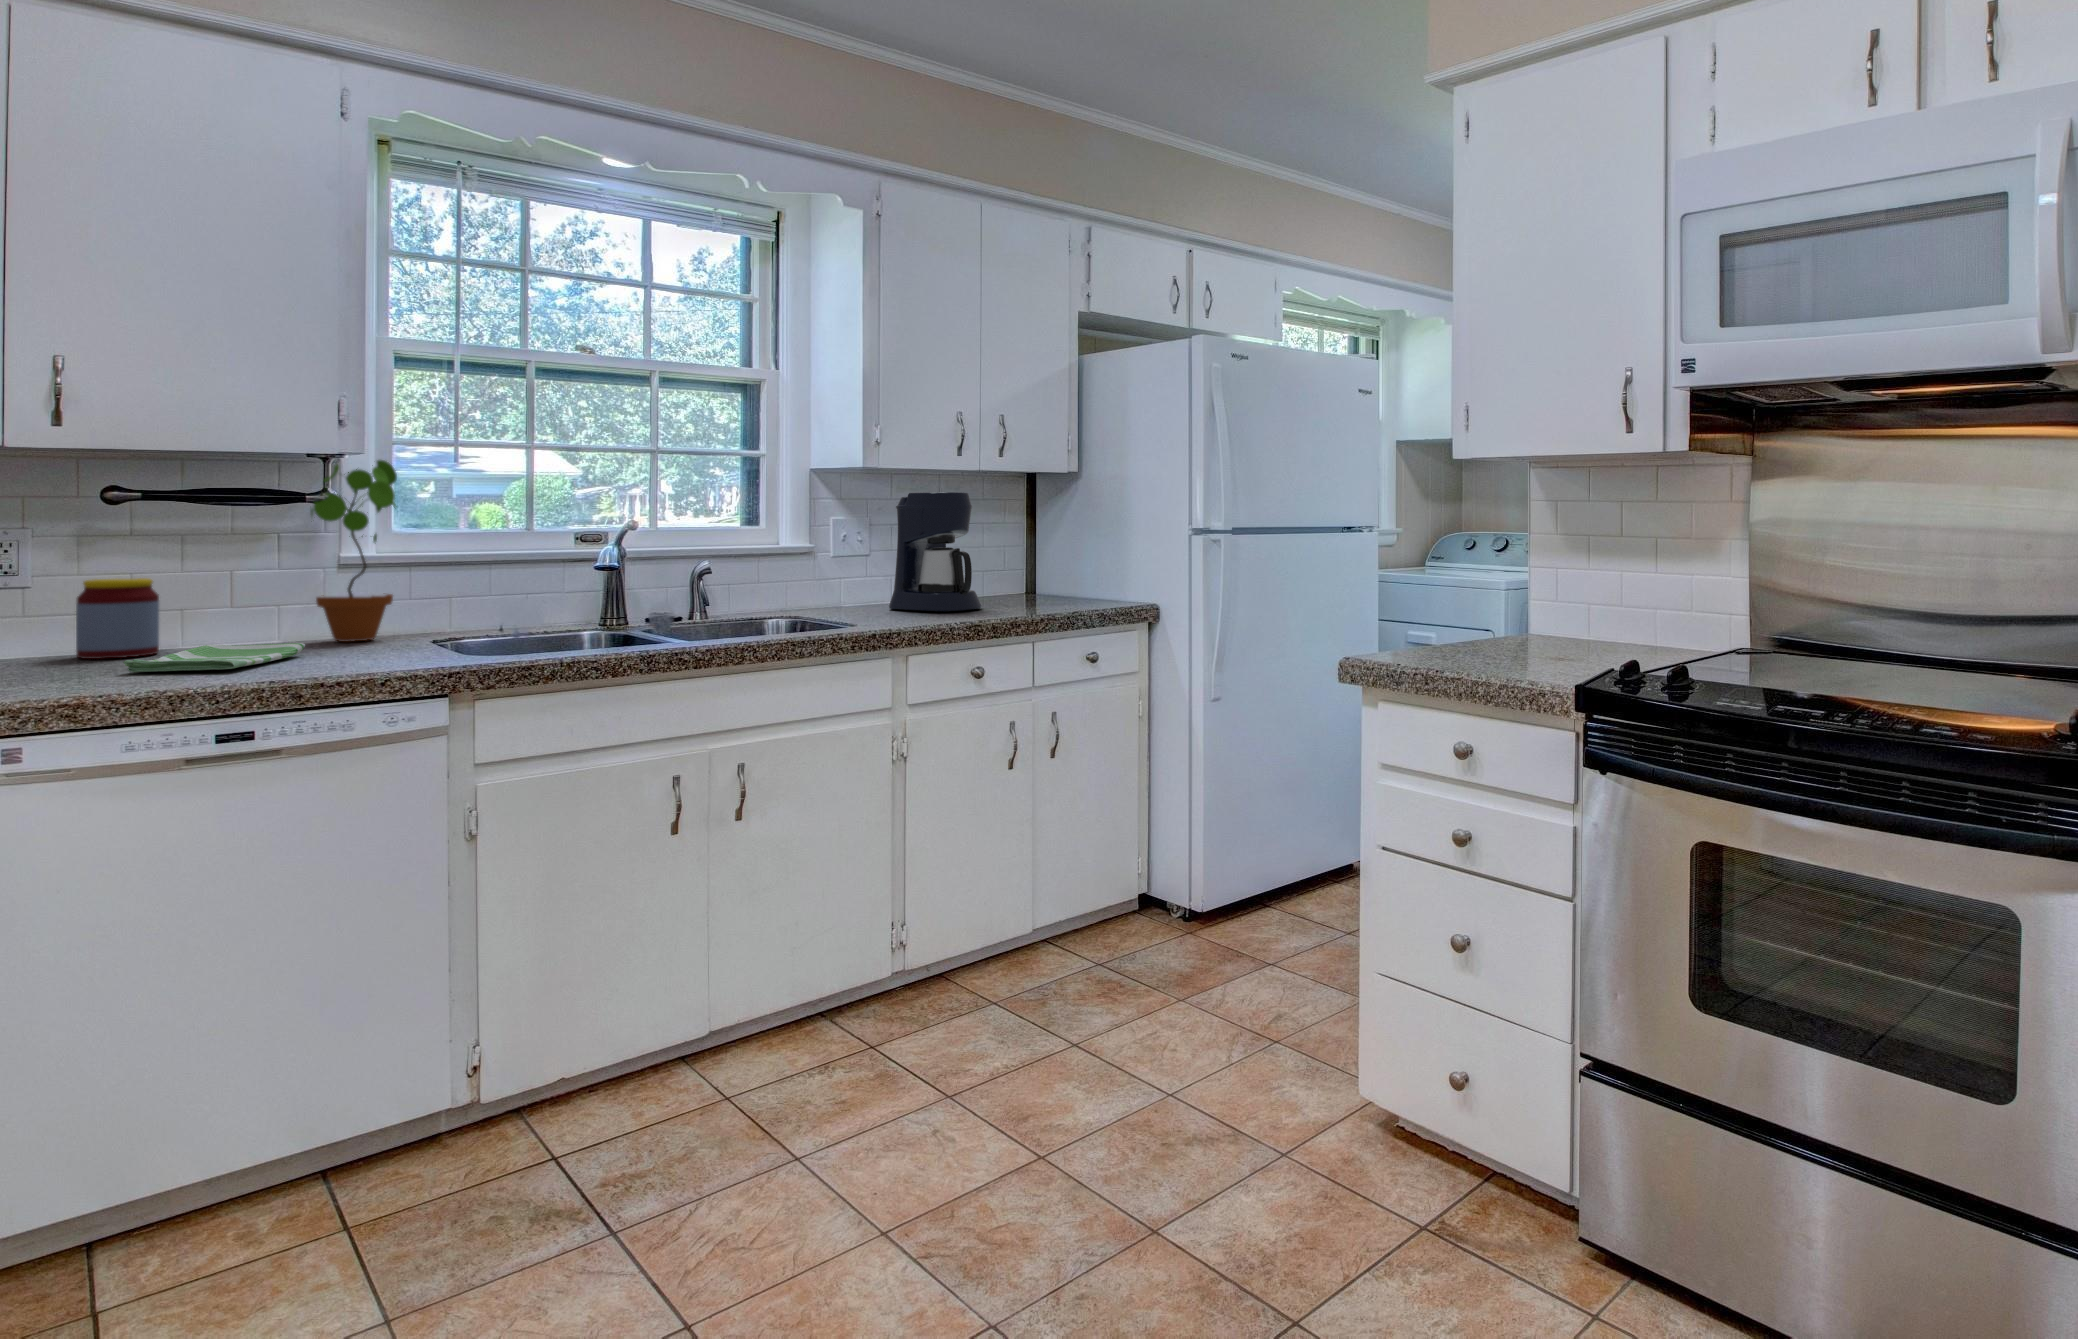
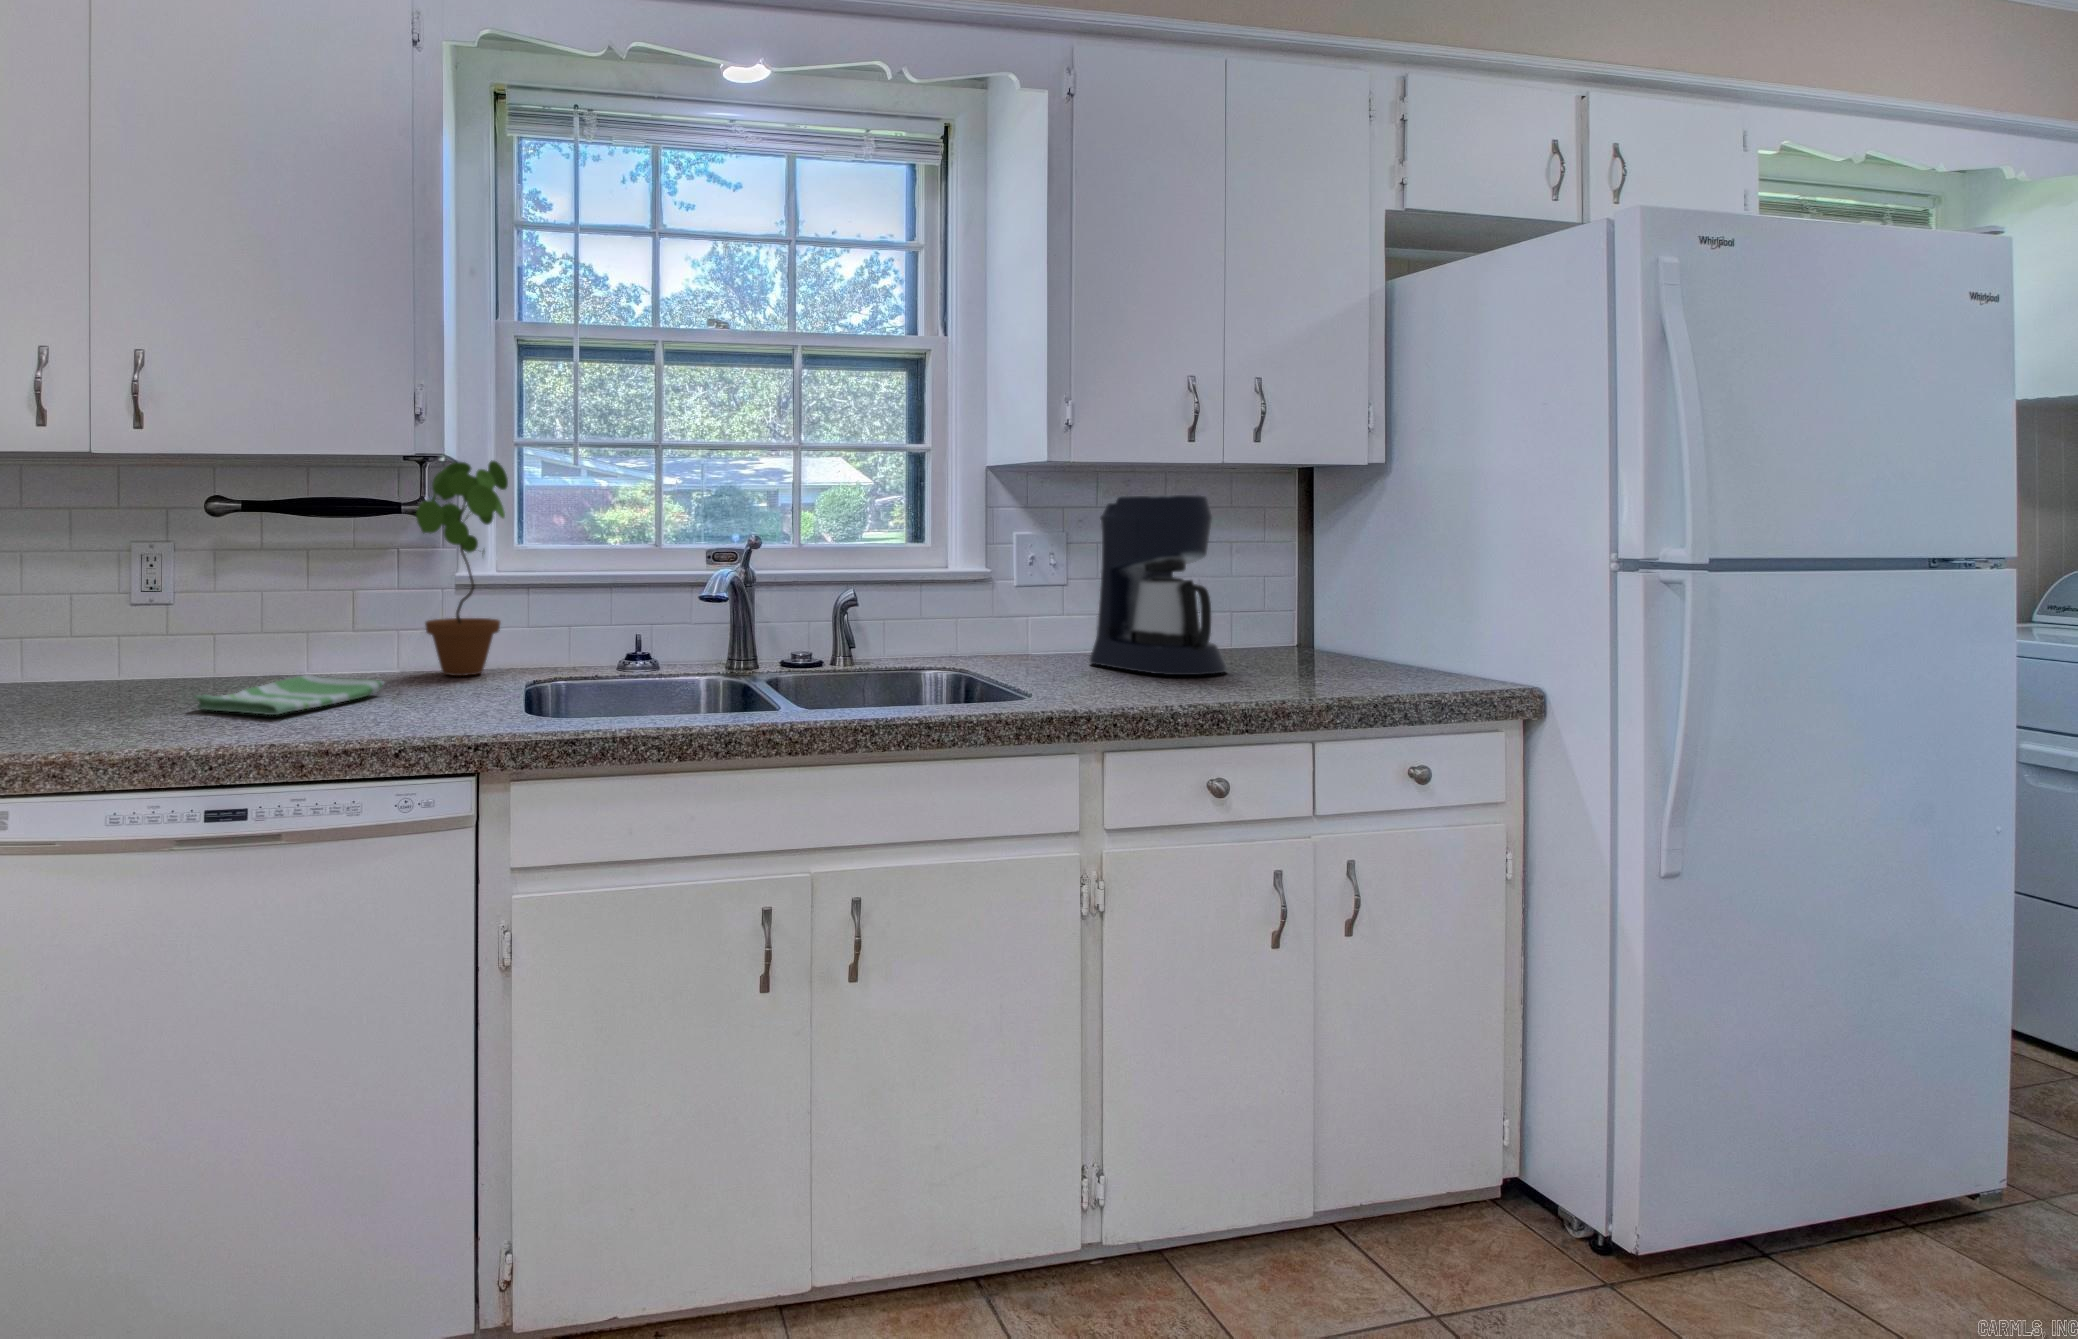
jar: present [76,578,159,659] -> none [211,594,284,683]

